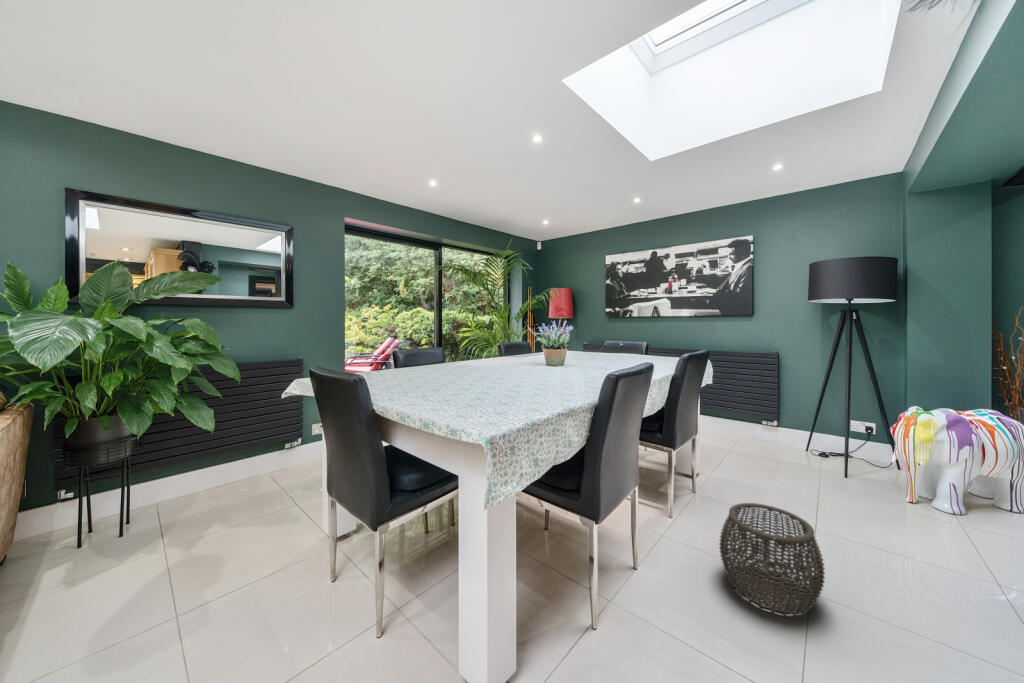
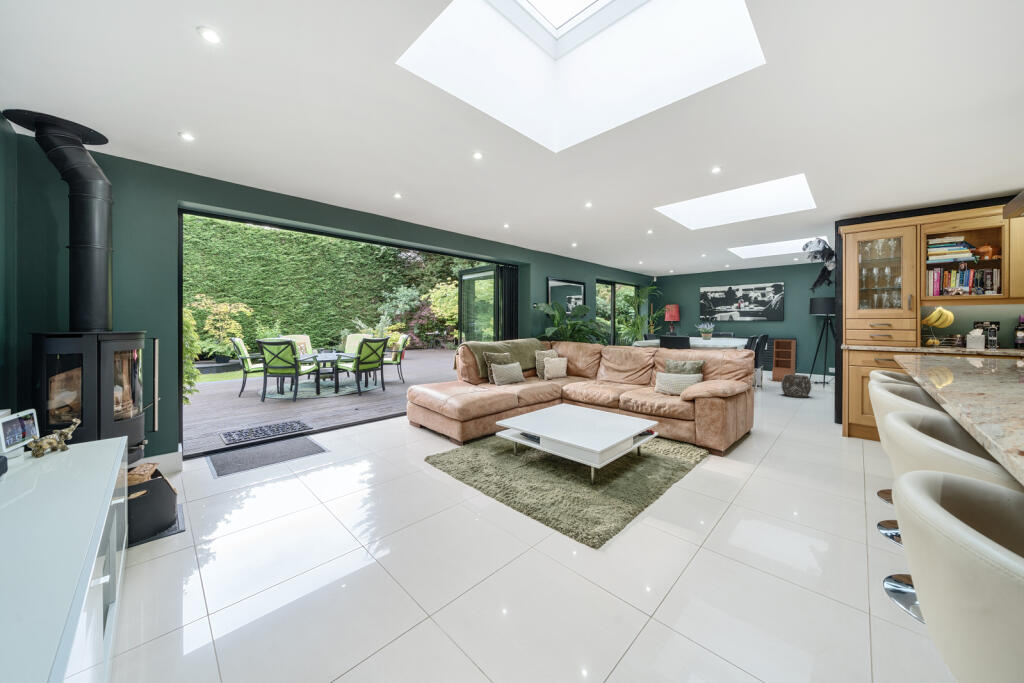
bookcase: none [727,356,777,456] -> present [772,340,796,381]

